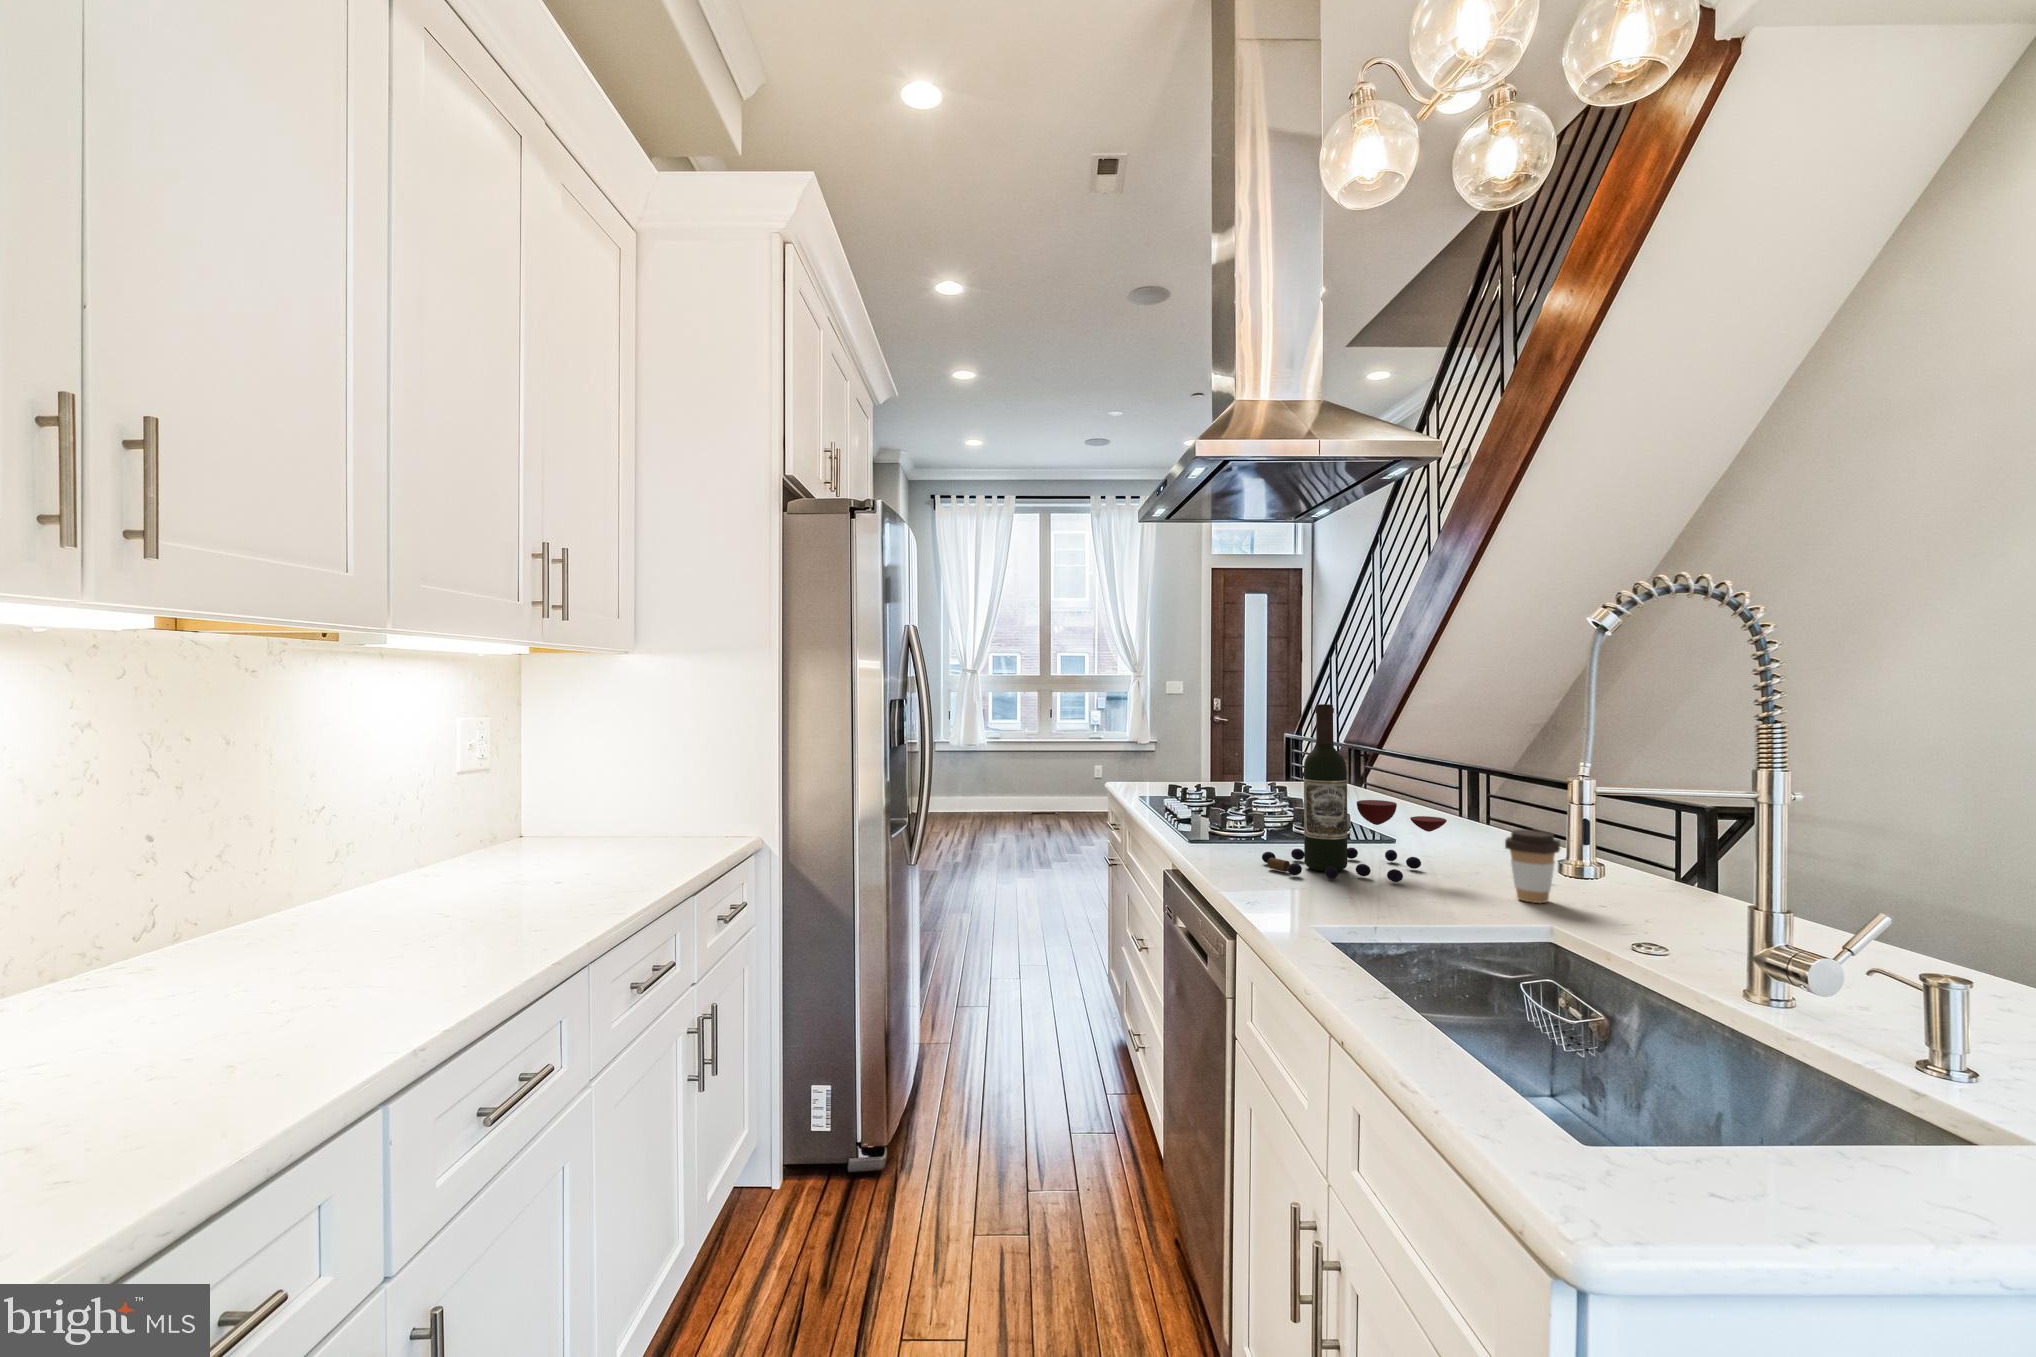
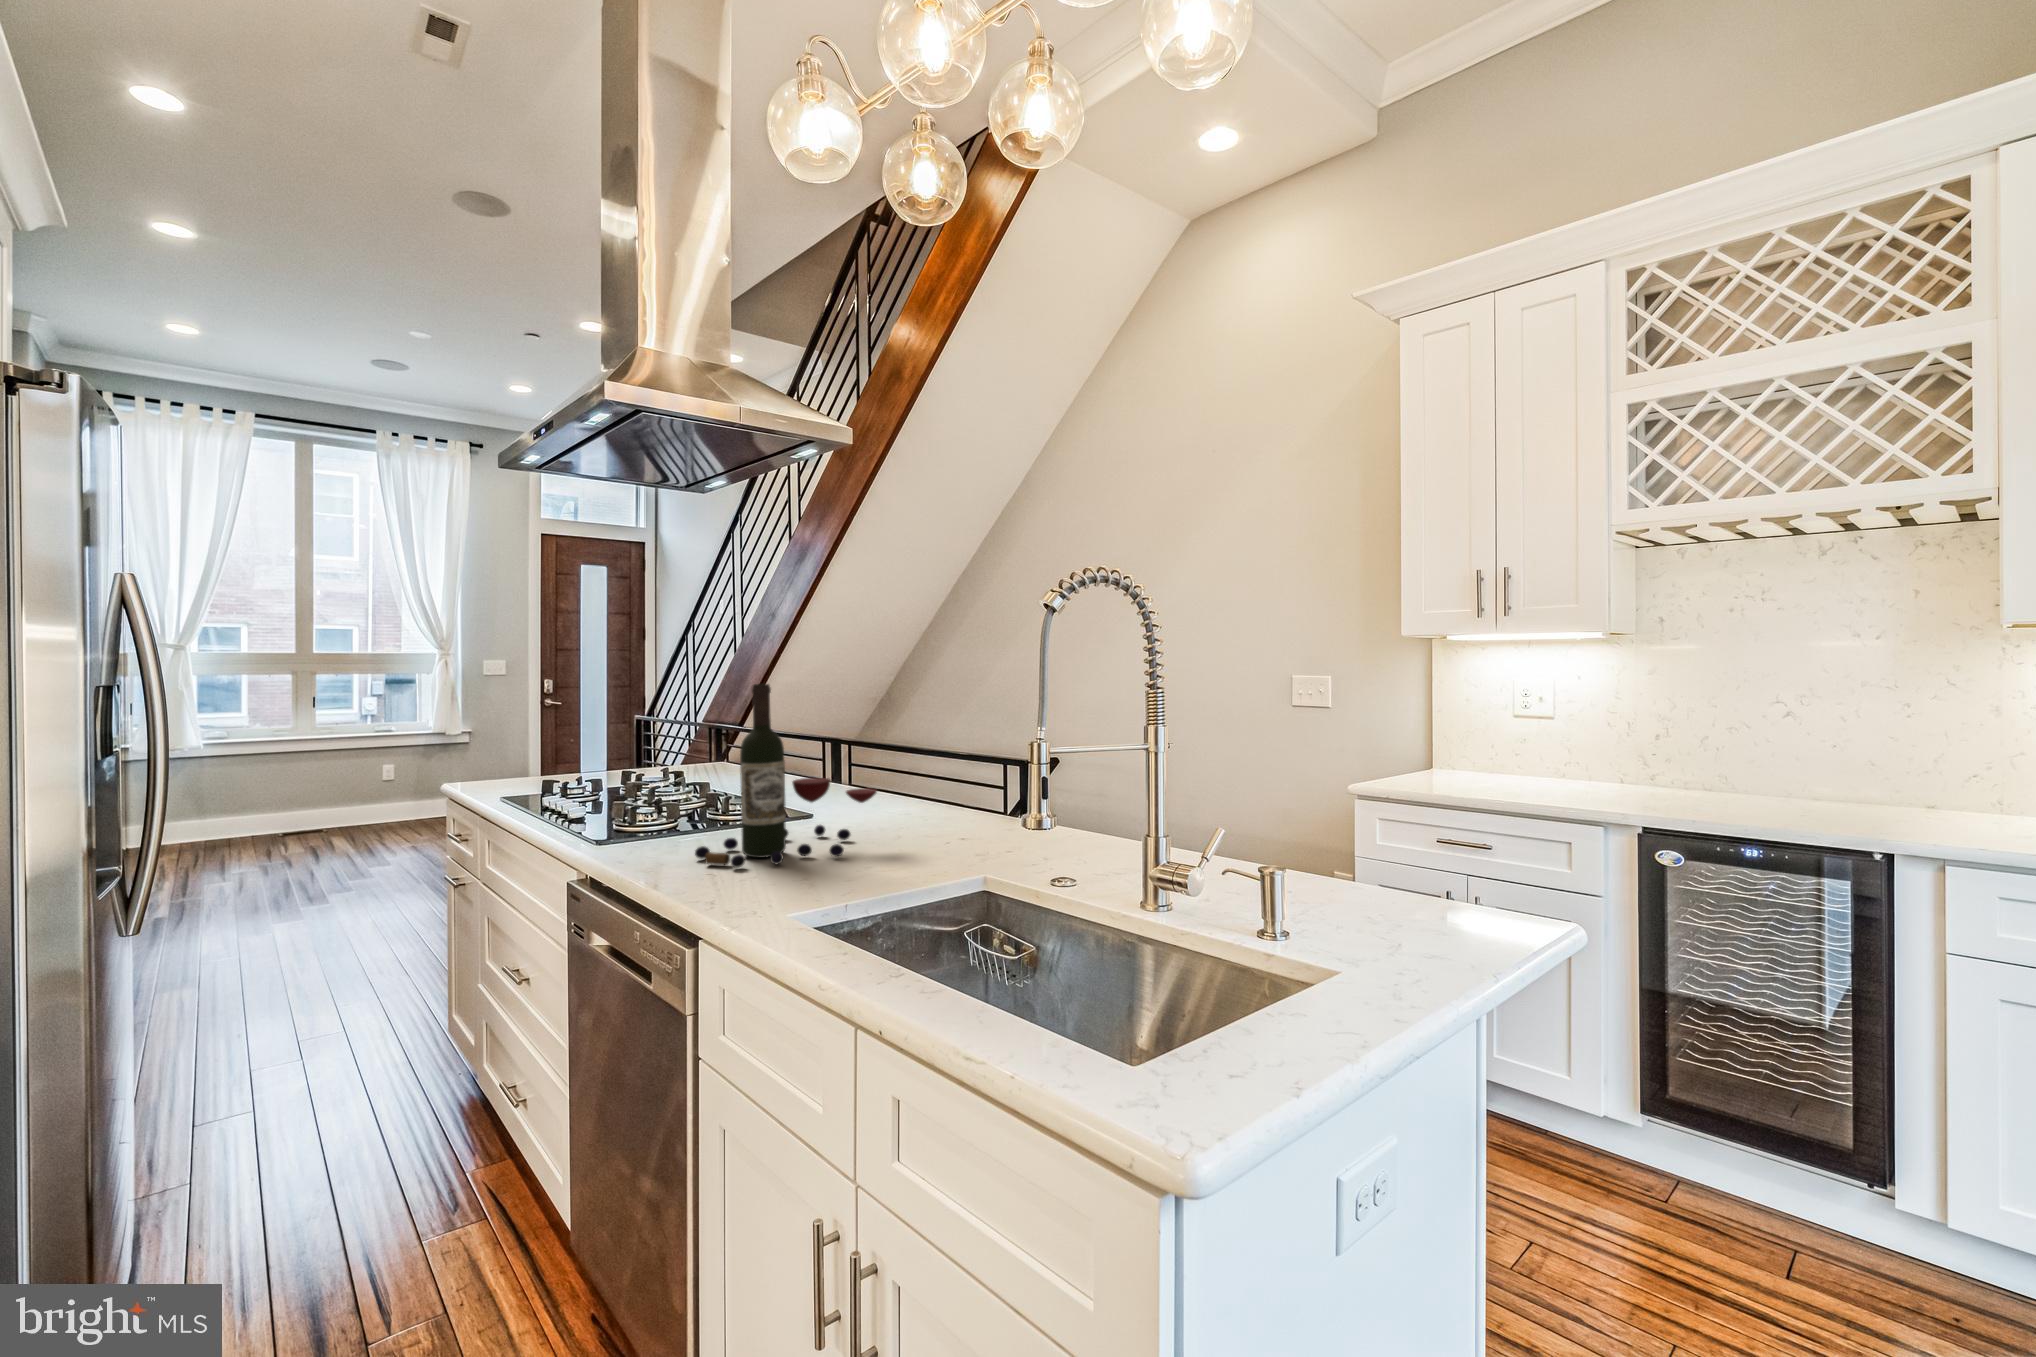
coffee cup: present [1505,830,1560,903] -> none [933,791,974,855]

